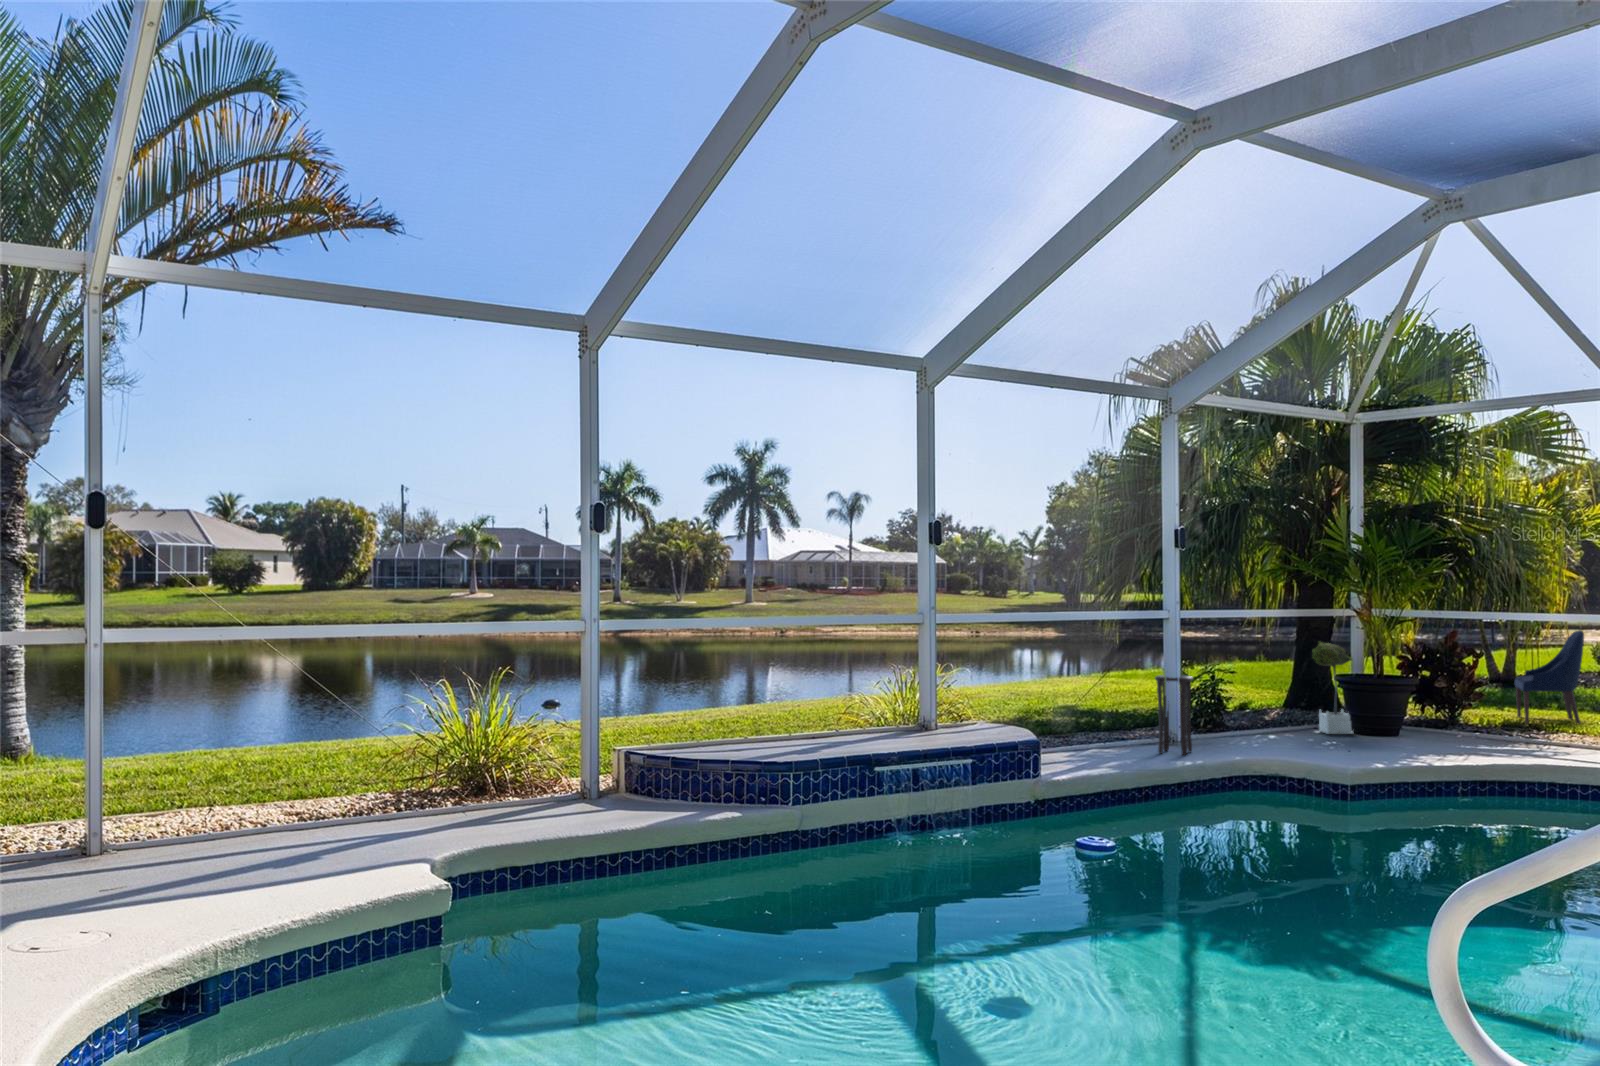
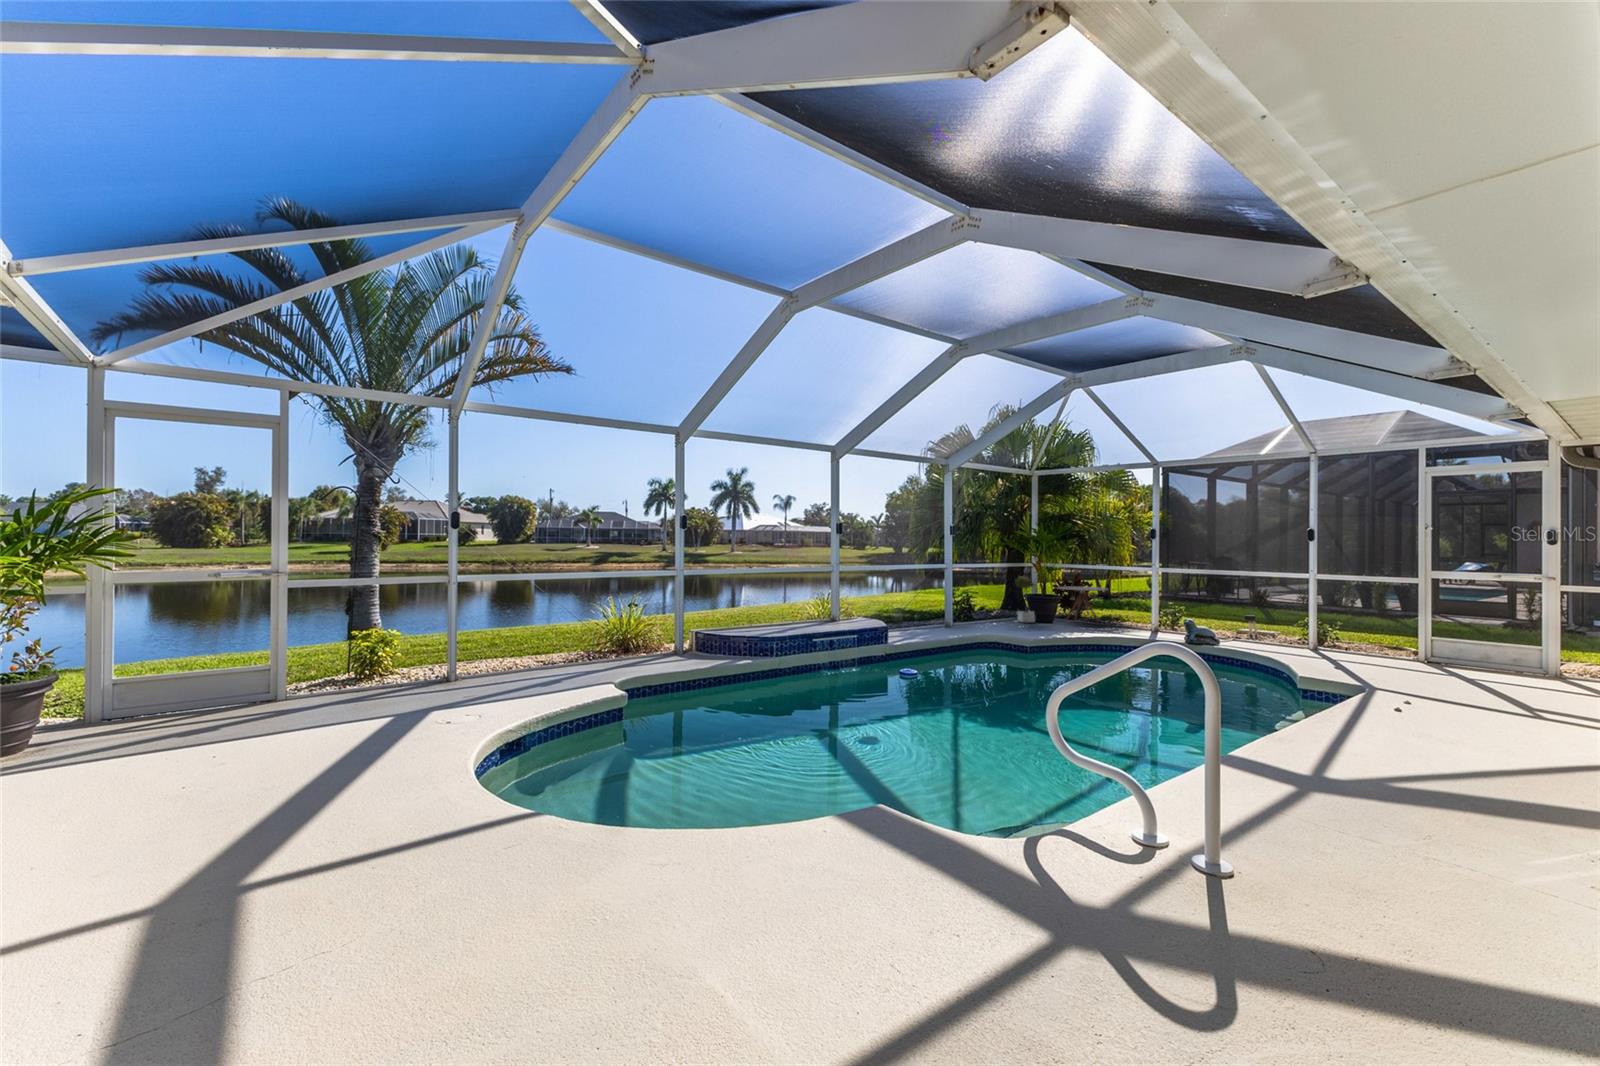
chair: present [1515,630,1584,724] -> none [1109,571,1144,618]
round table: none [1399,663,1506,734] -> present [1058,587,1108,622]
stool: present [1155,675,1193,755] -> none [941,593,961,634]

